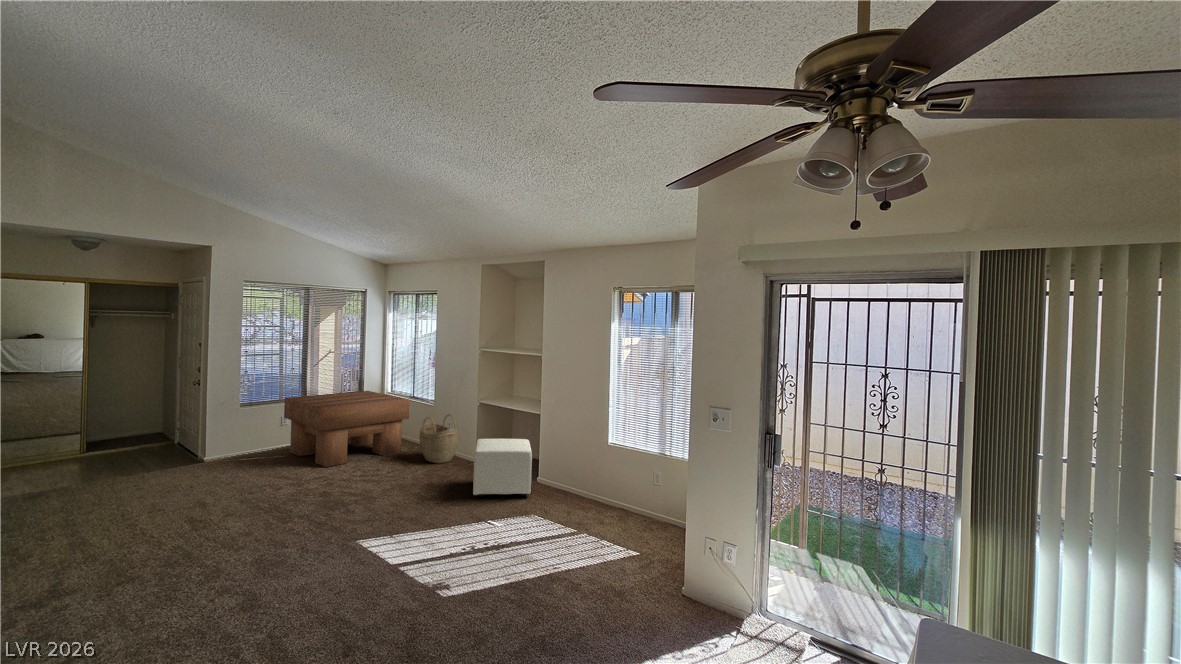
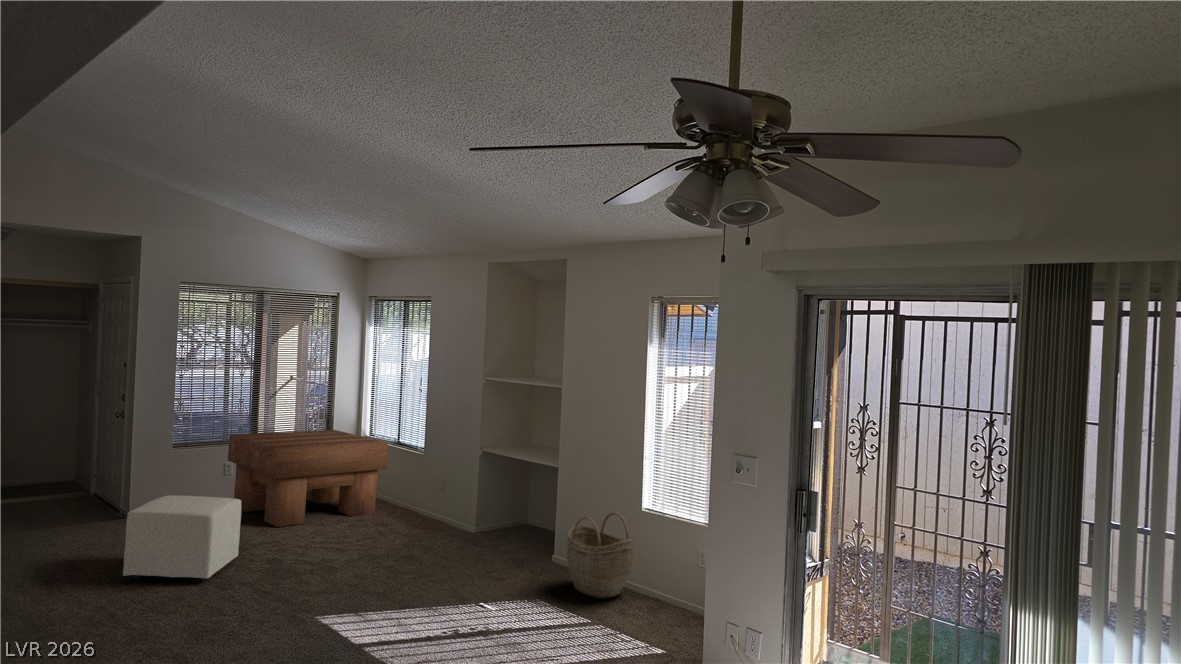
woven basket: present [419,414,458,464] -> present [567,512,633,598]
ottoman: present [473,439,532,497] -> present [123,495,241,581]

